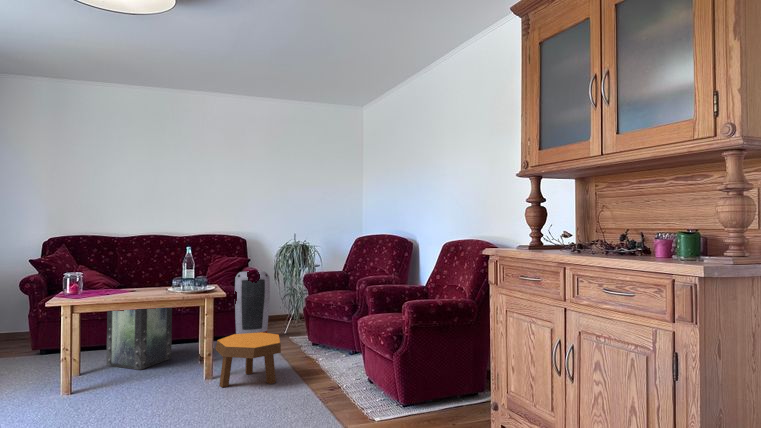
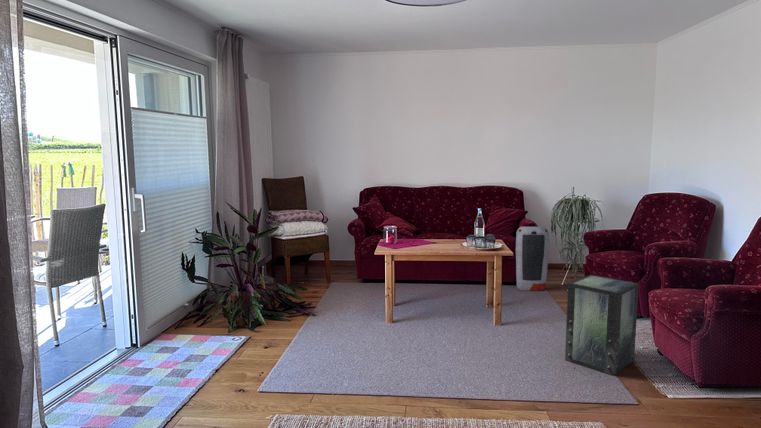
storage box: present [106,308,172,370] -> present [565,275,639,376]
footstool: present [215,332,281,388] -> none [504,288,565,339]

